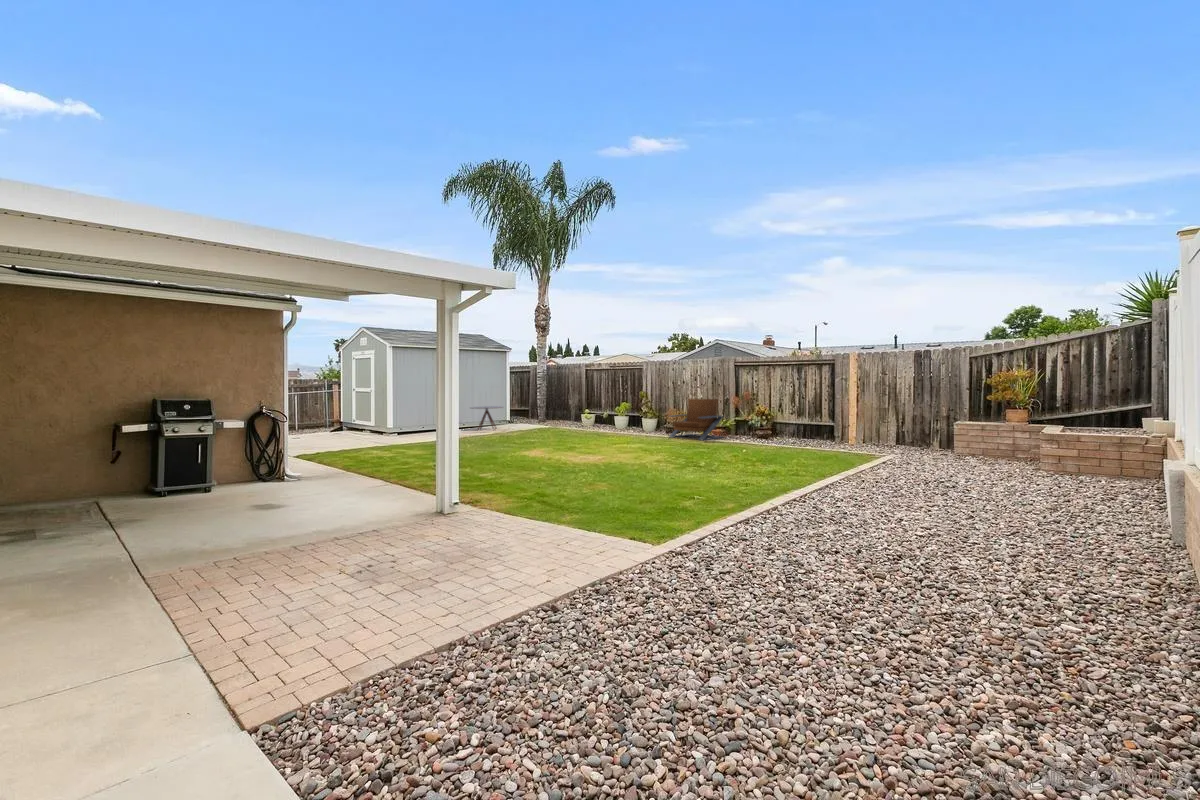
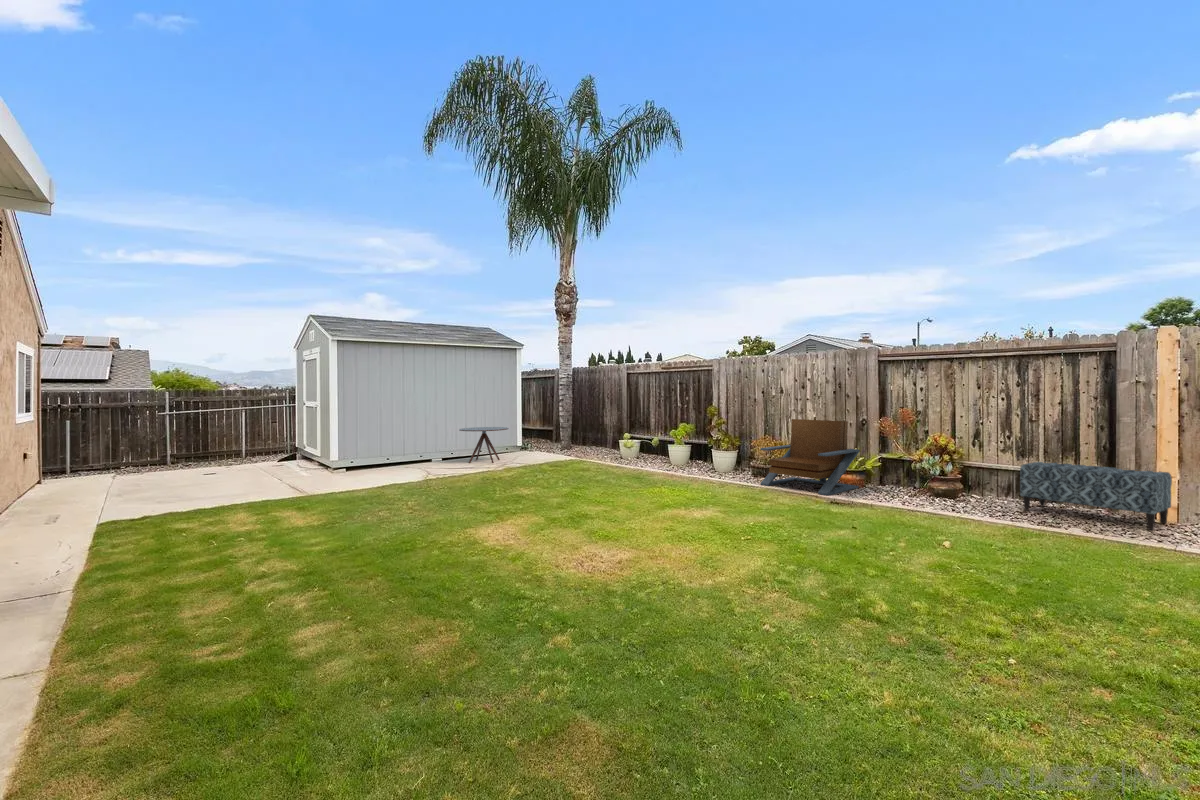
bench: none [794,419,854,448] -> present [1020,462,1172,530]

